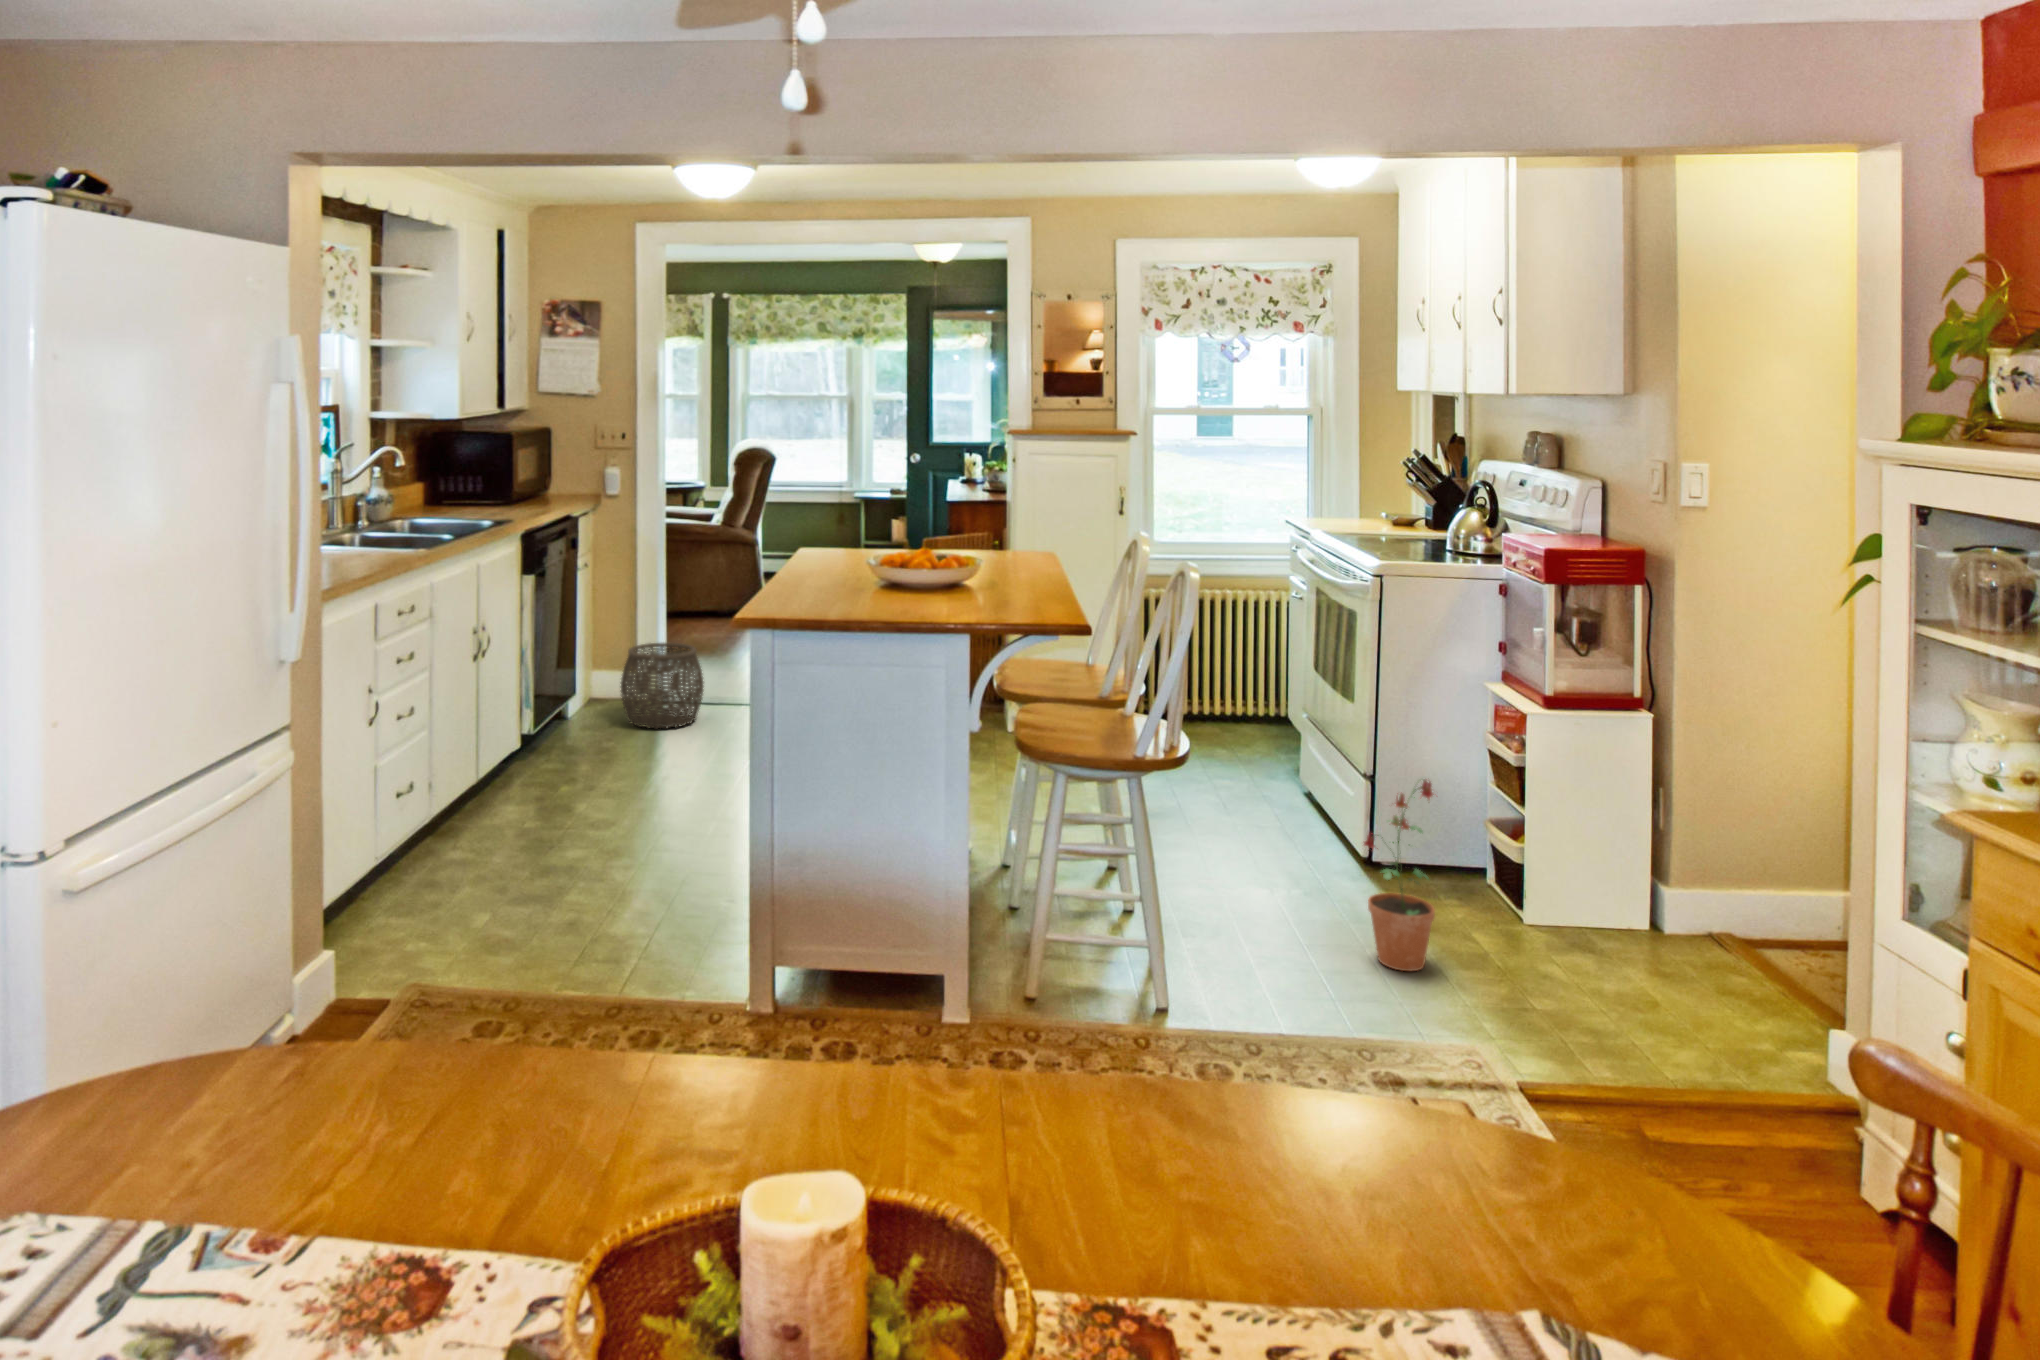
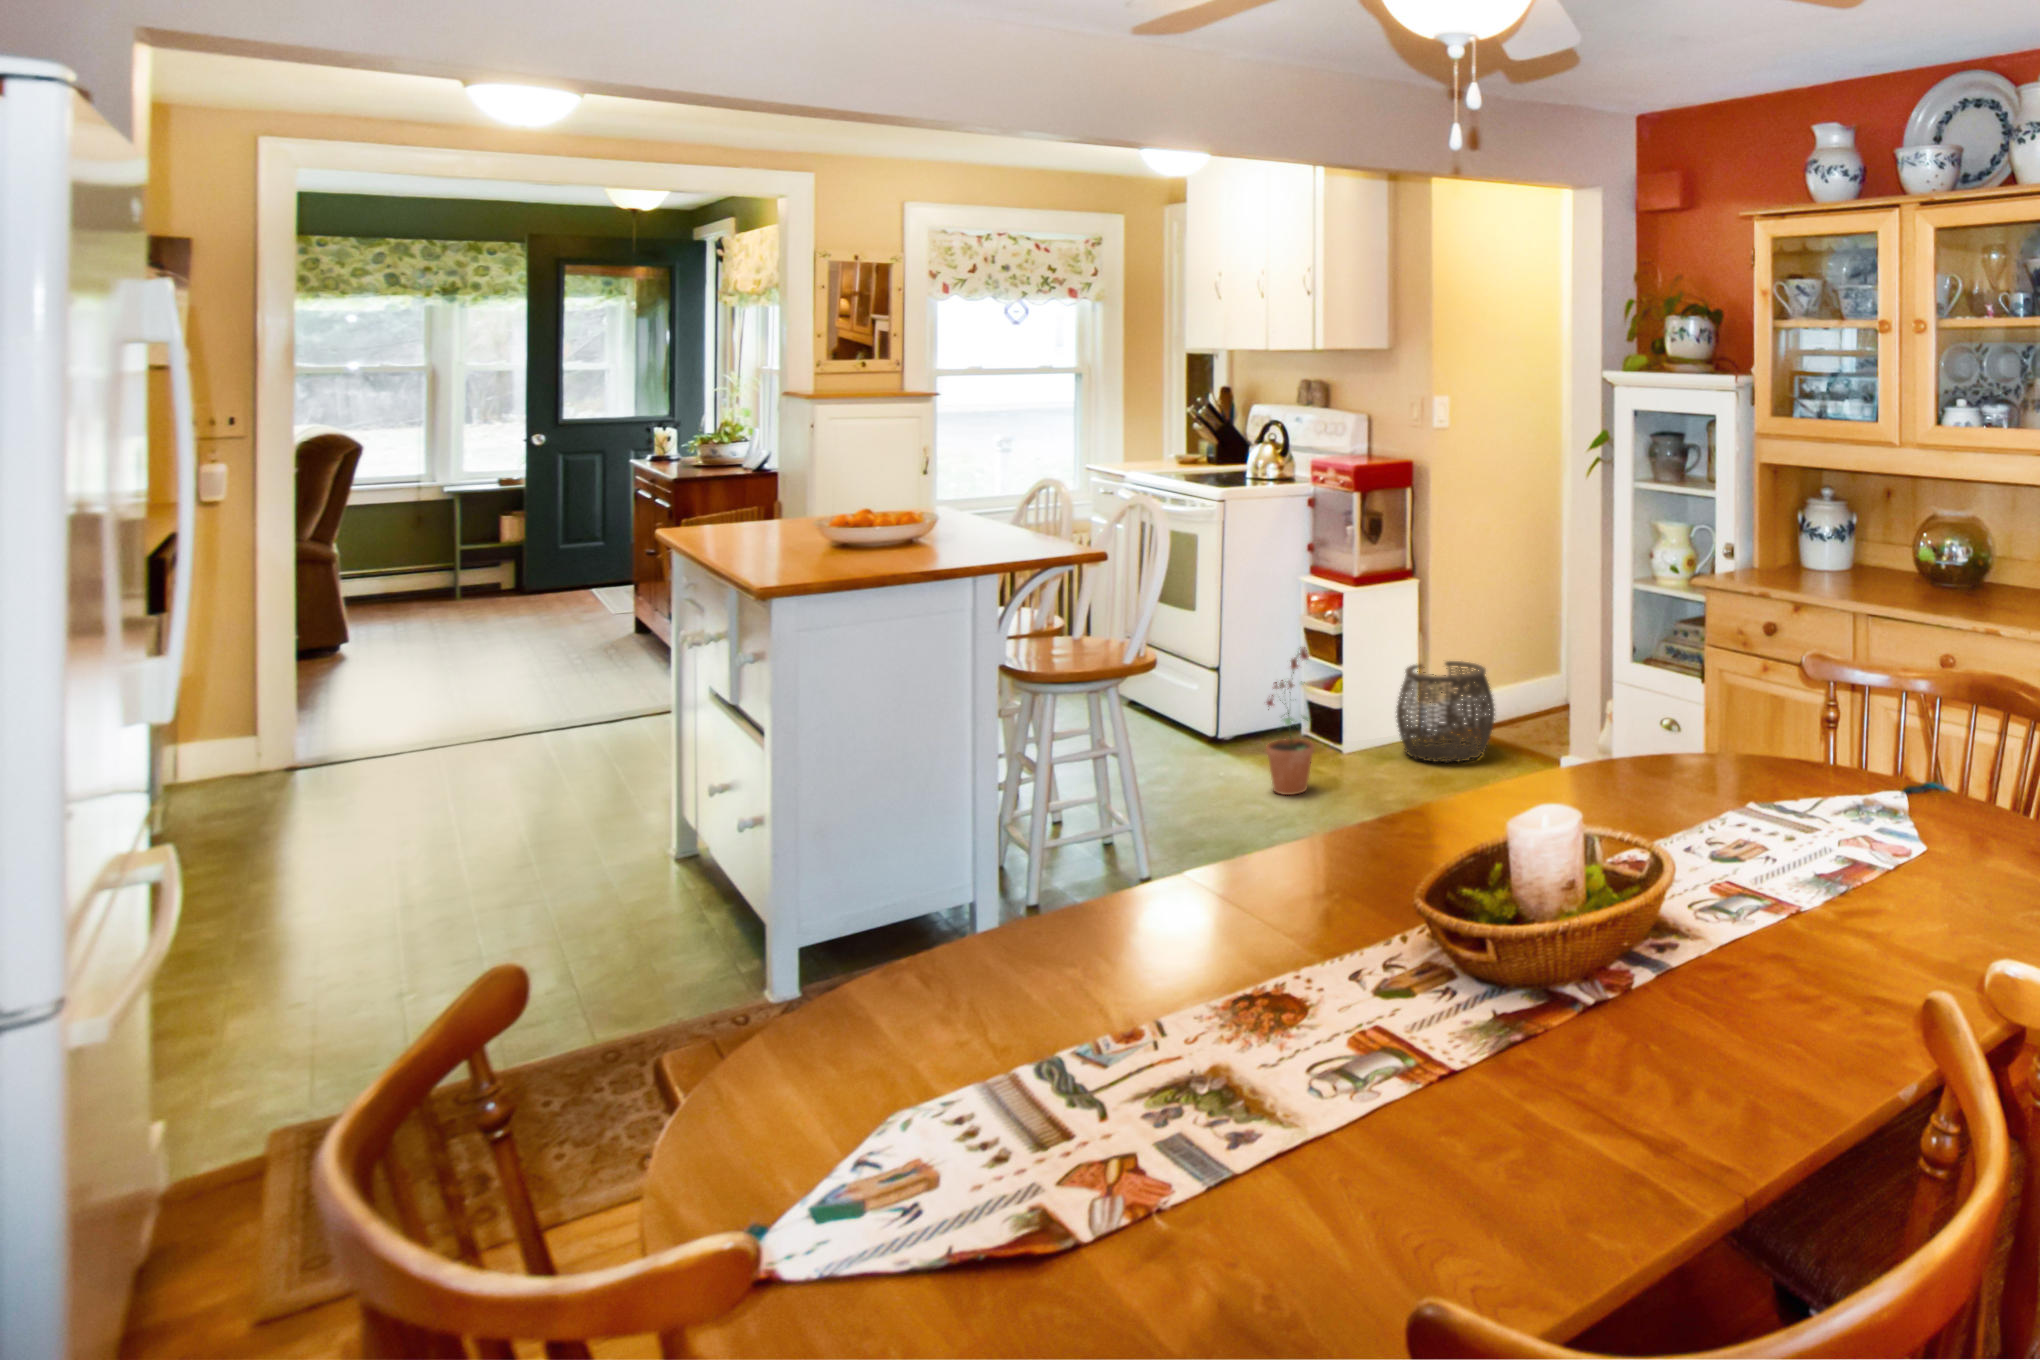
woven basket: present [621,643,704,728] -> present [1396,661,1495,763]

